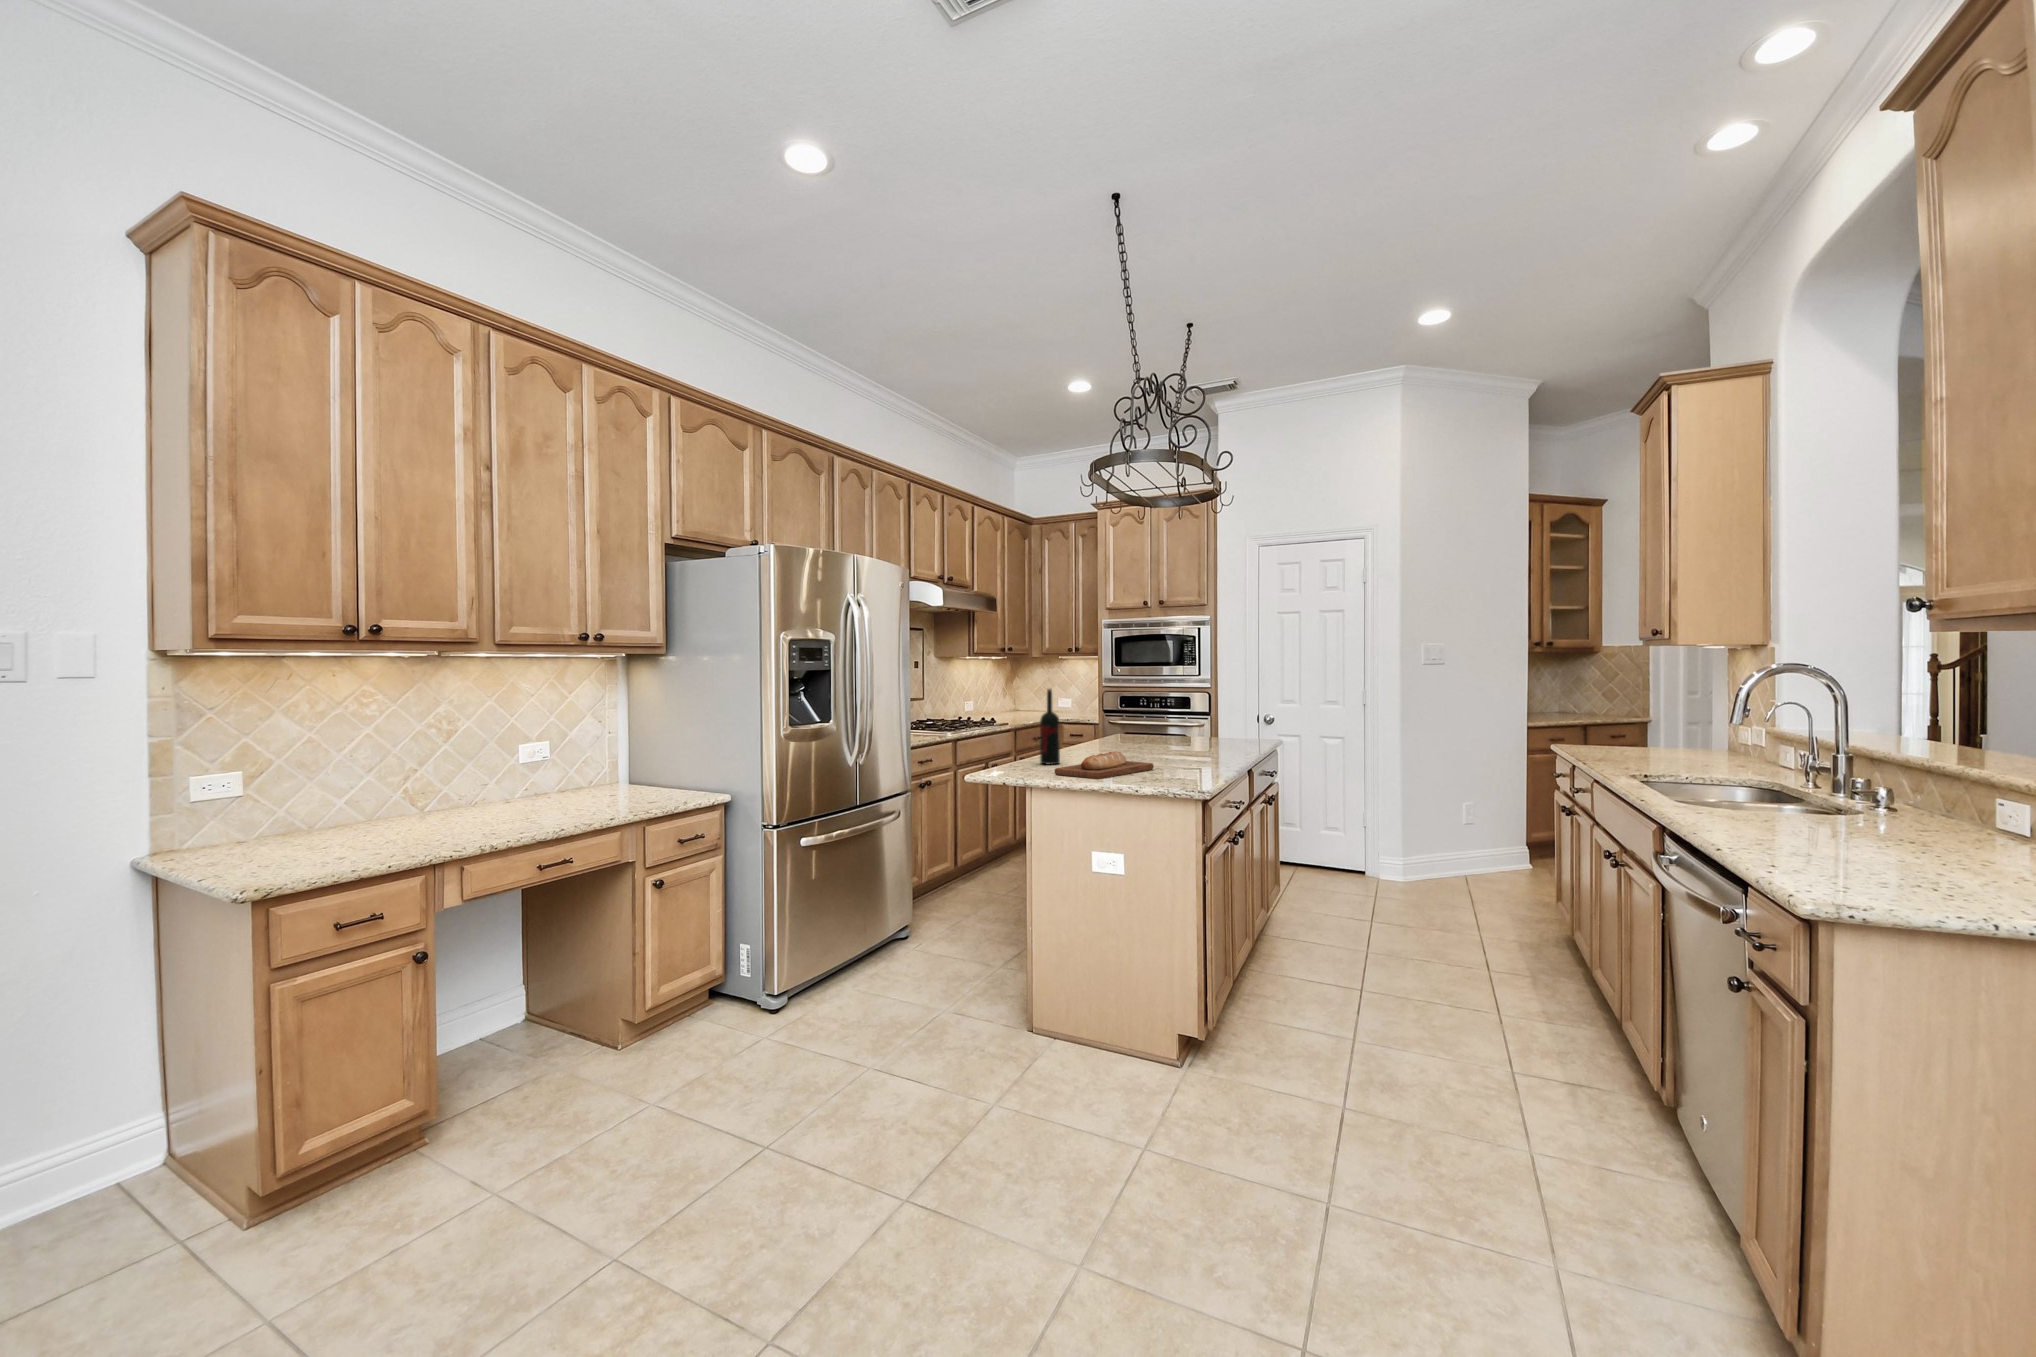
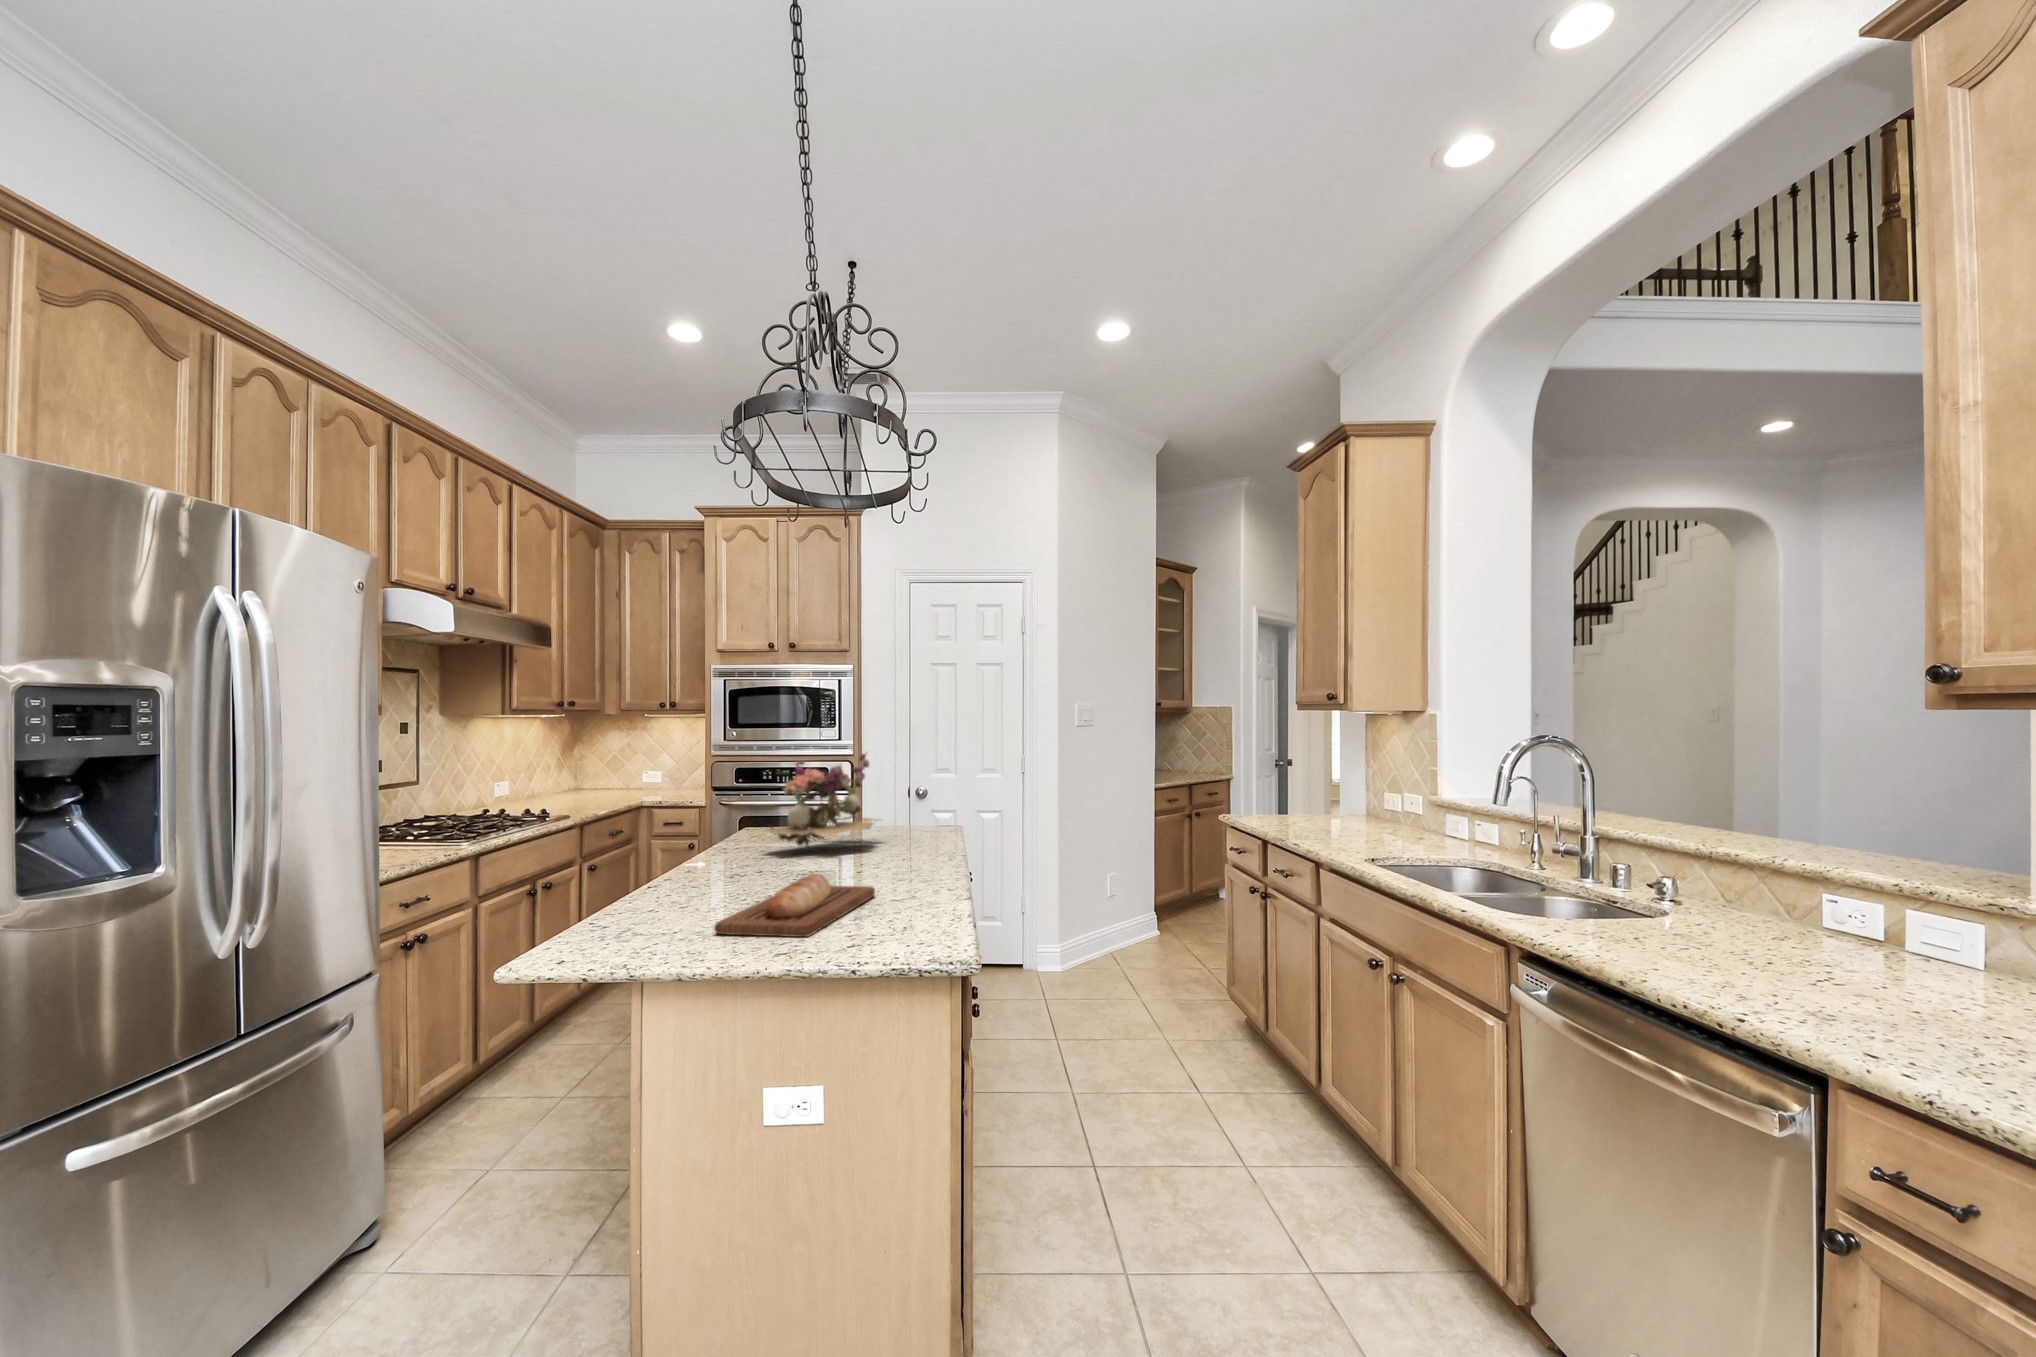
flower arrangement: none [1108,684,1194,749] -> present [764,754,881,847]
wine bottle: present [1040,689,1060,765] -> none [668,772,703,905]

